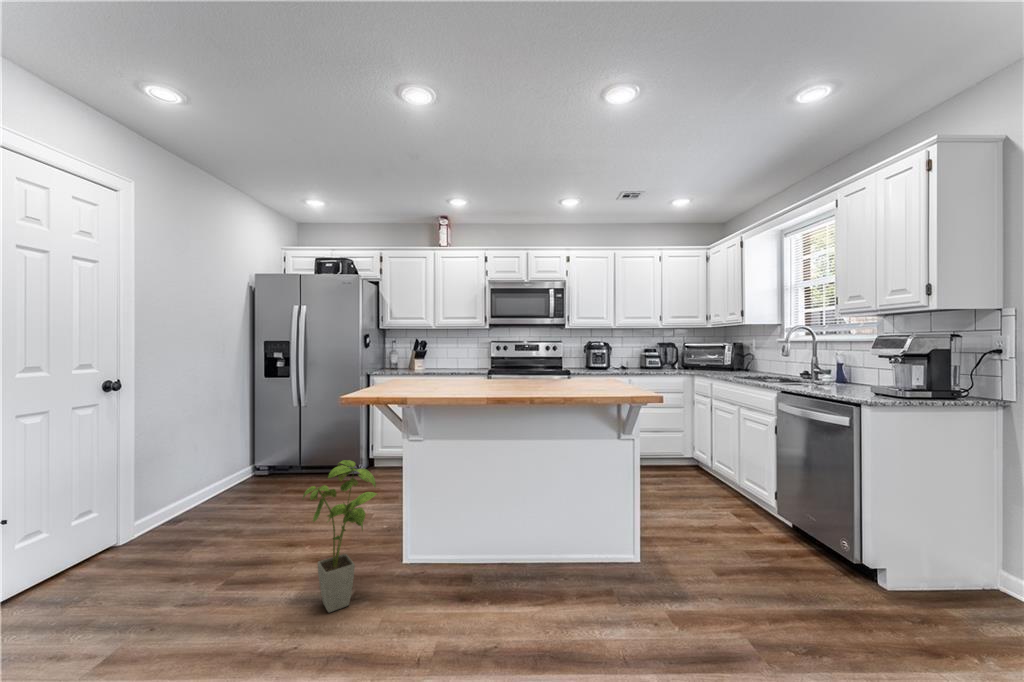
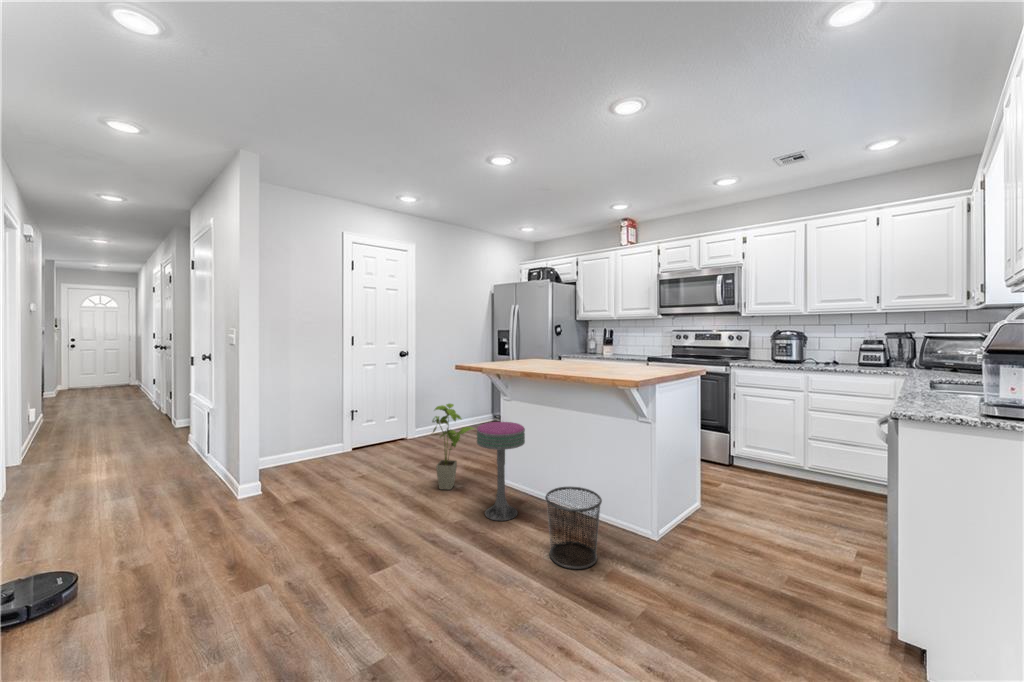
bar stool: none [436,469,507,621] -> present [477,422,525,521]
waste bin: none [583,529,654,635] -> present [545,487,602,569]

